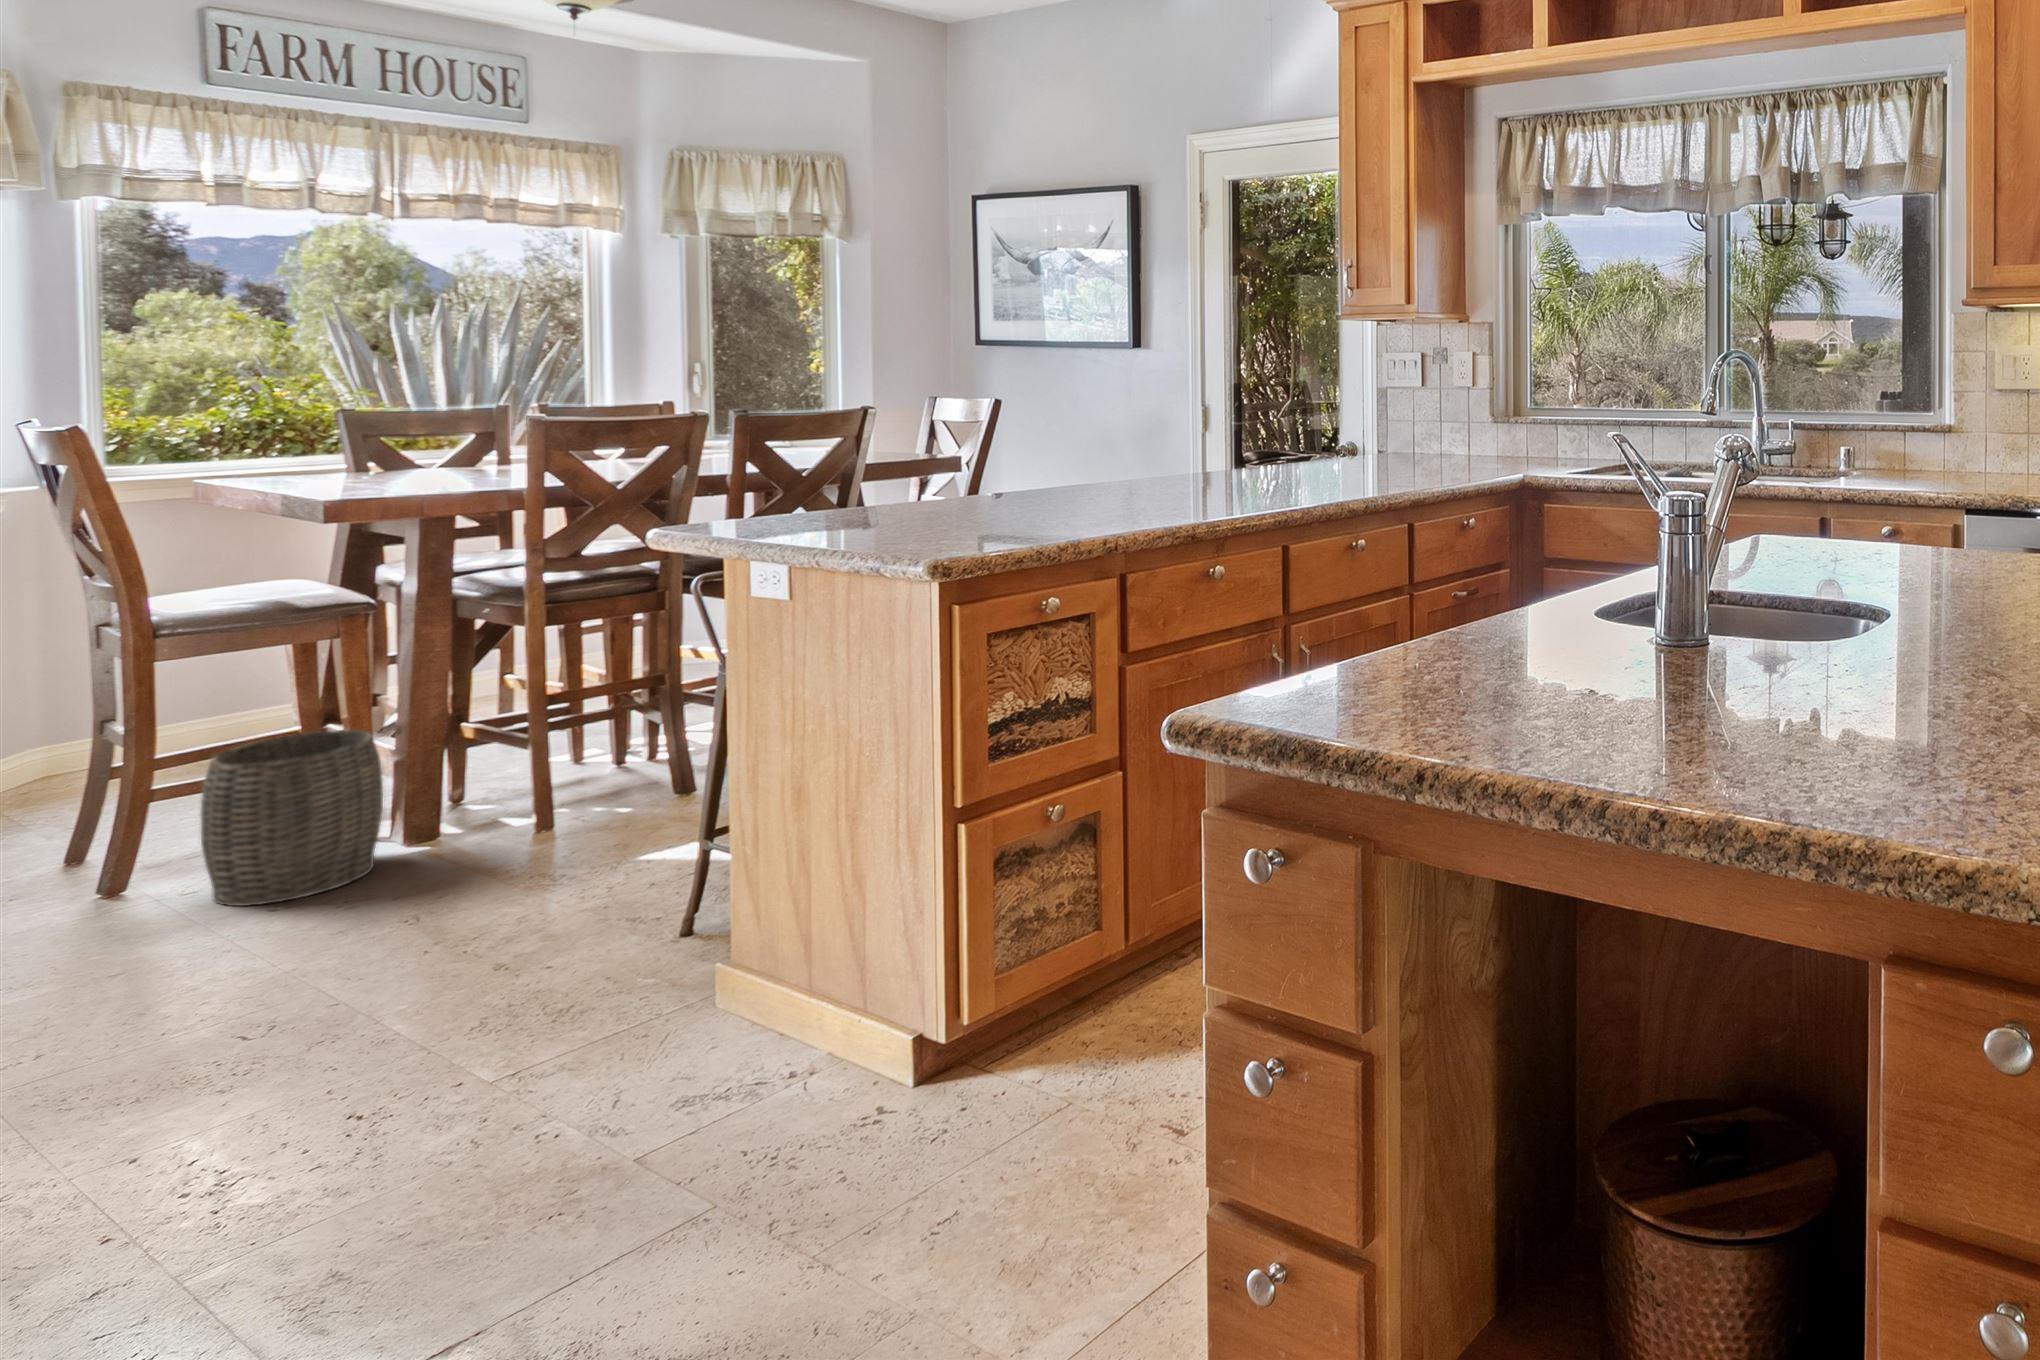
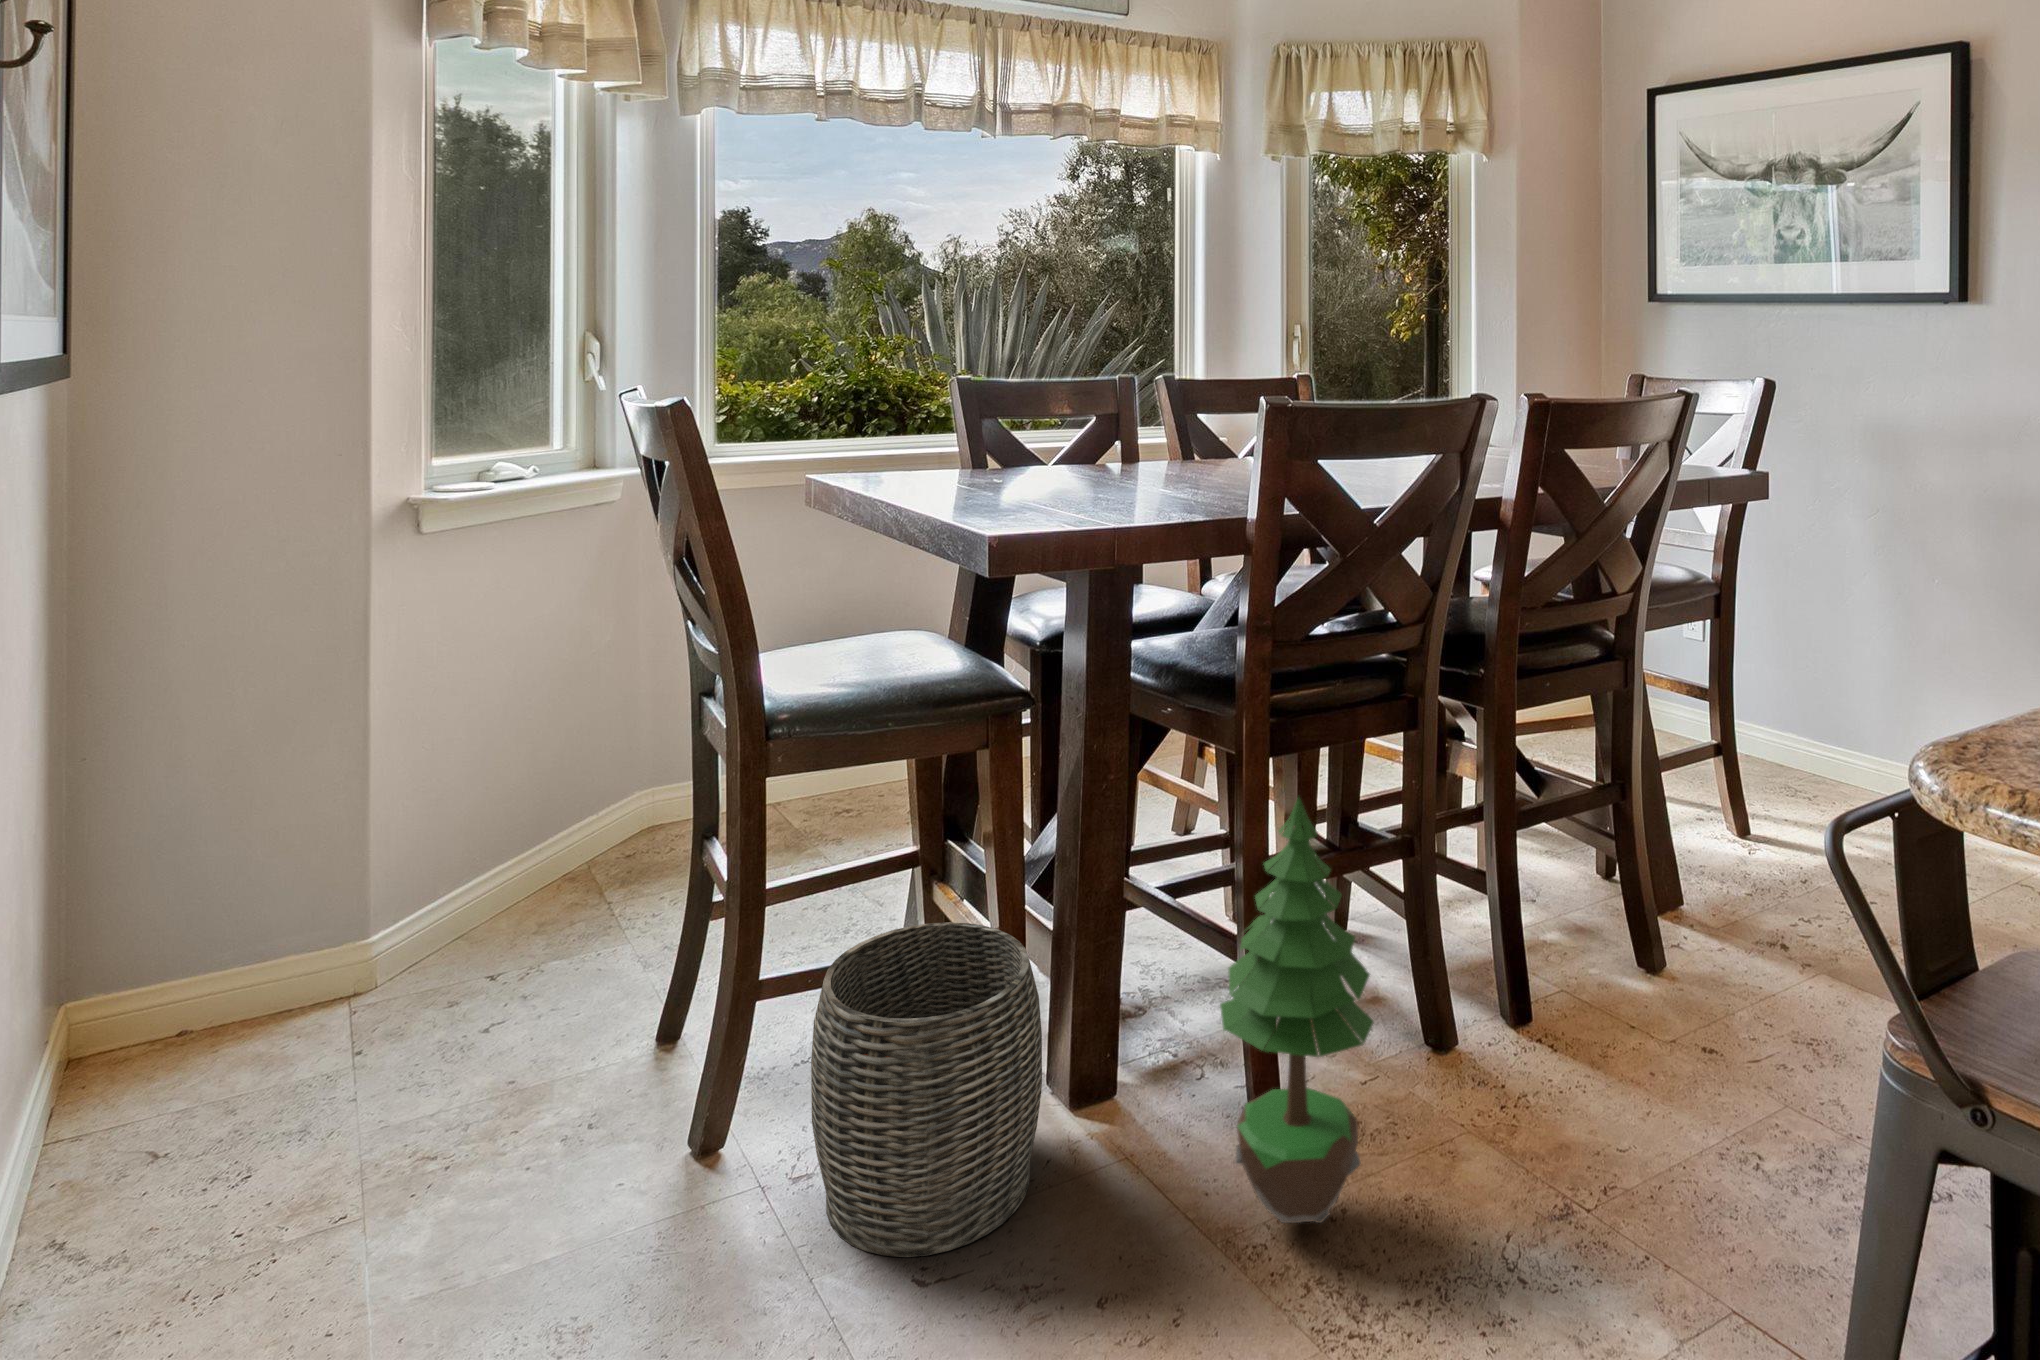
potted tree: none [503,613,609,854] -> present [1220,798,1374,1223]

